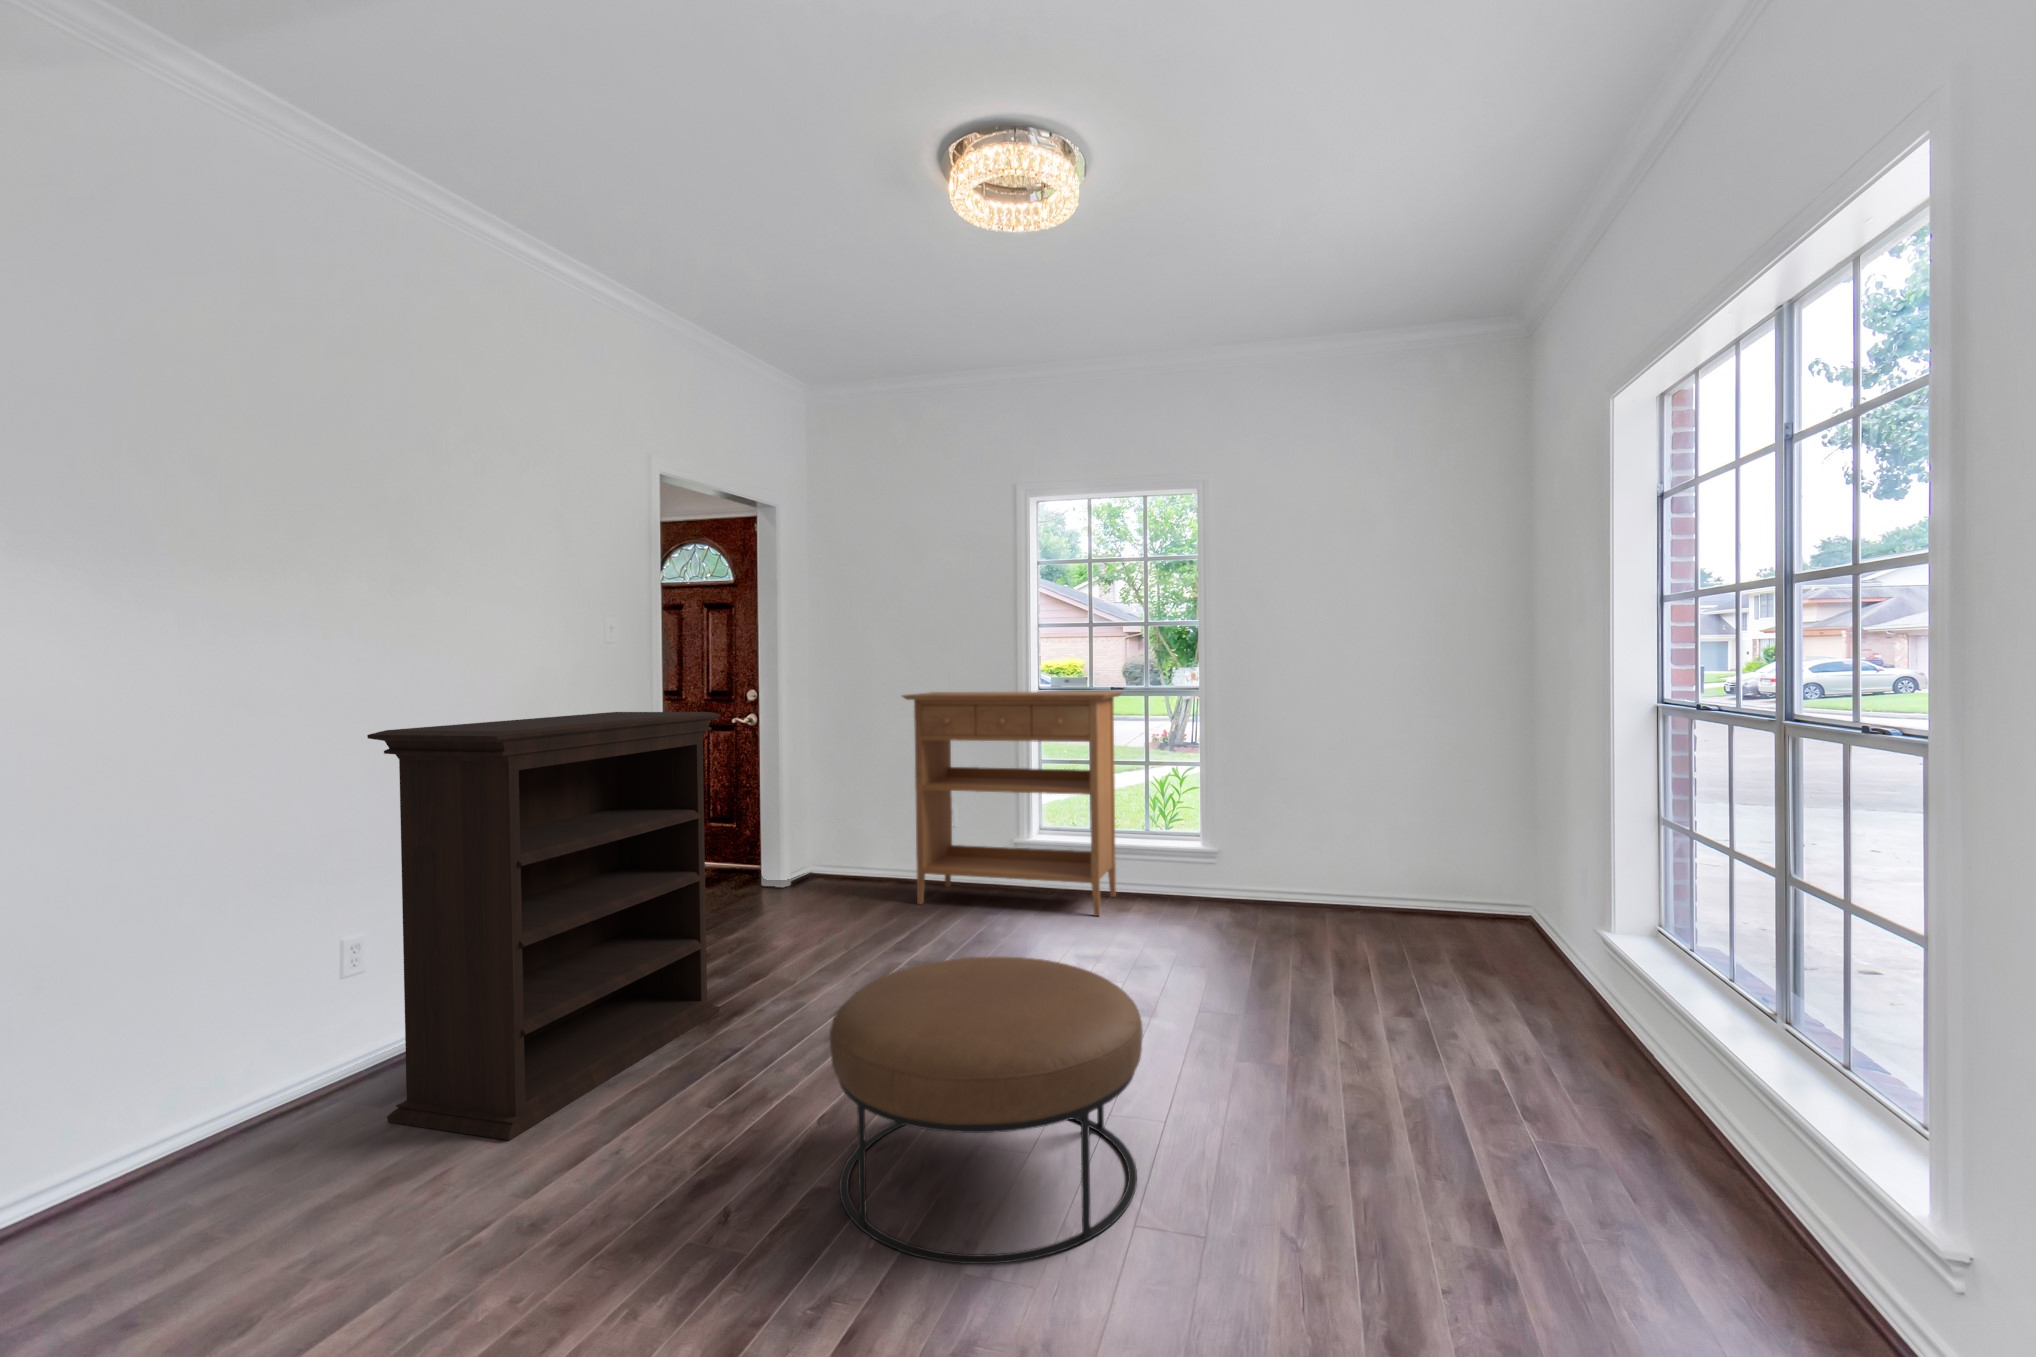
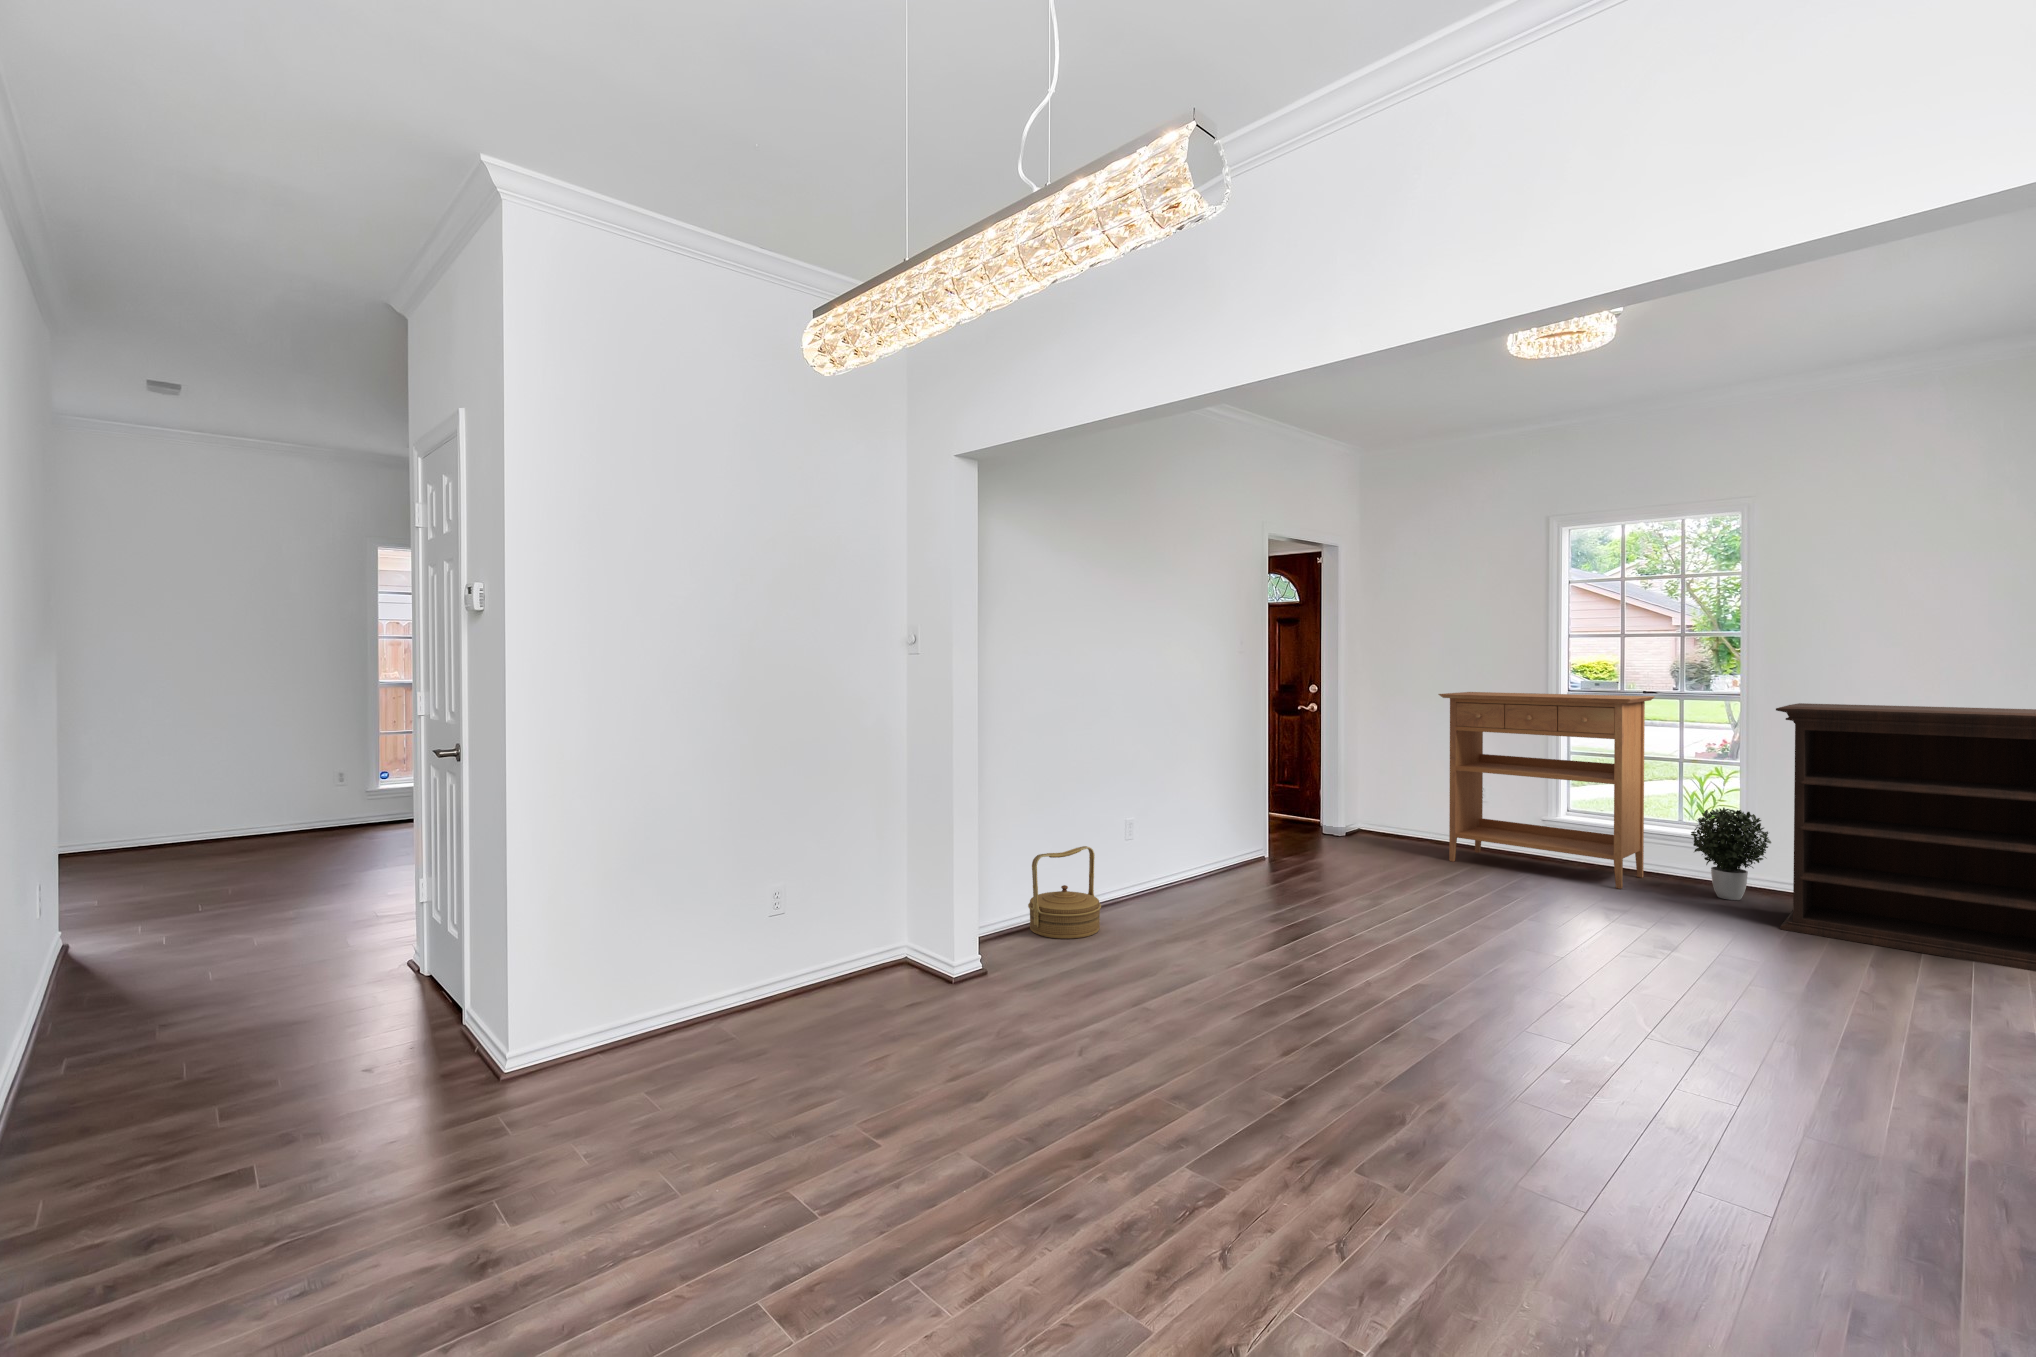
bookshelf: present [367,712,721,1140] -> present [1776,703,2036,972]
potted plant: none [1163,811,1233,913] -> present [1691,808,1771,900]
ottoman: present [830,957,1143,1264] -> none [1386,875,1613,1048]
woven basket: none [131,999,322,1213] -> present [1028,846,1101,939]

